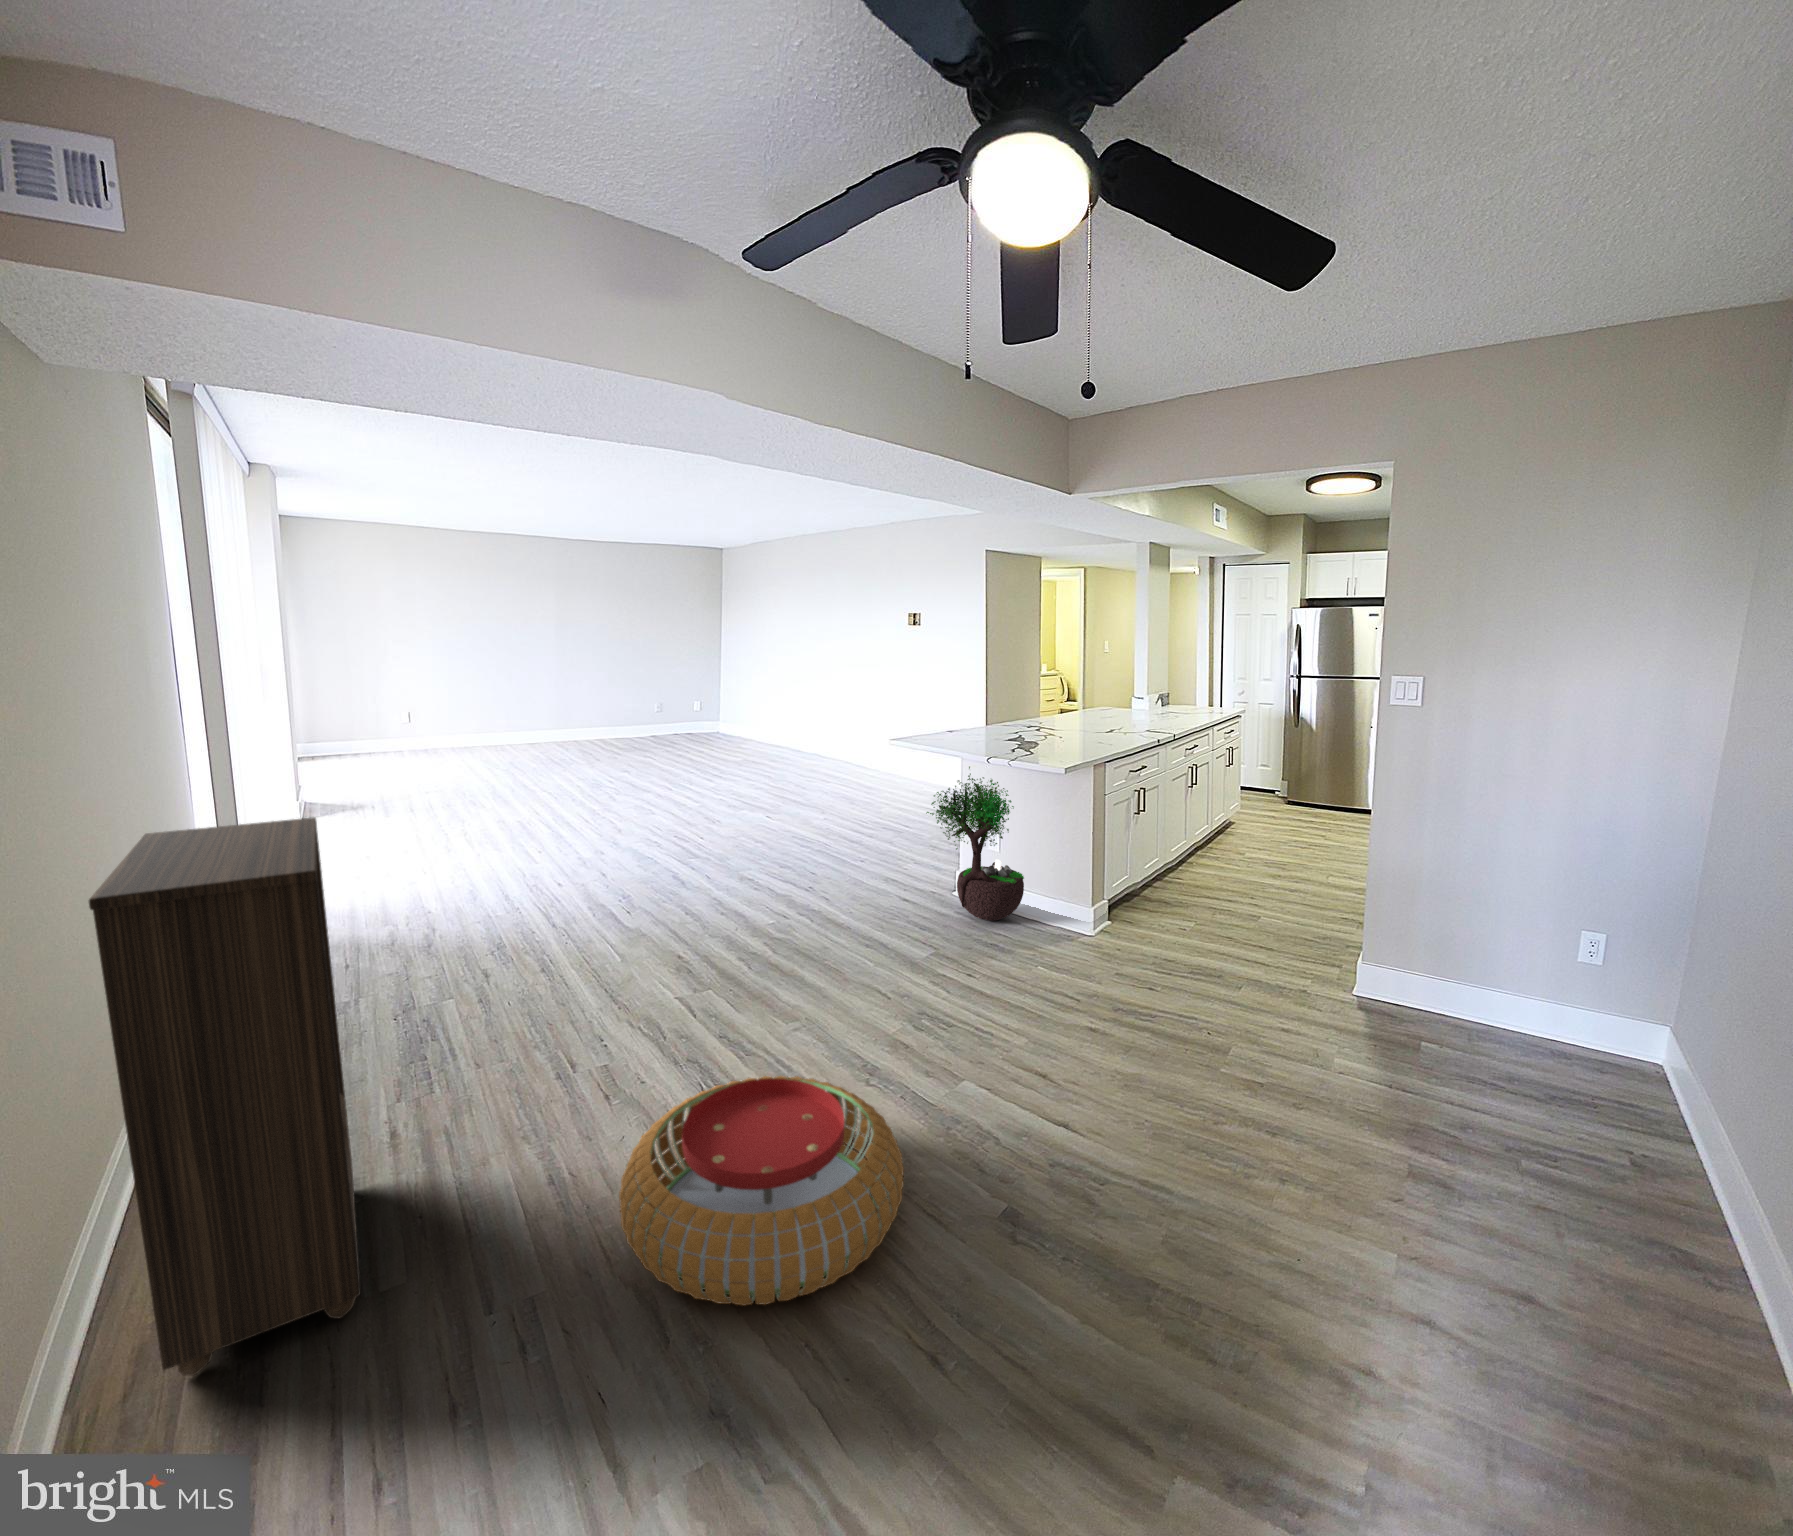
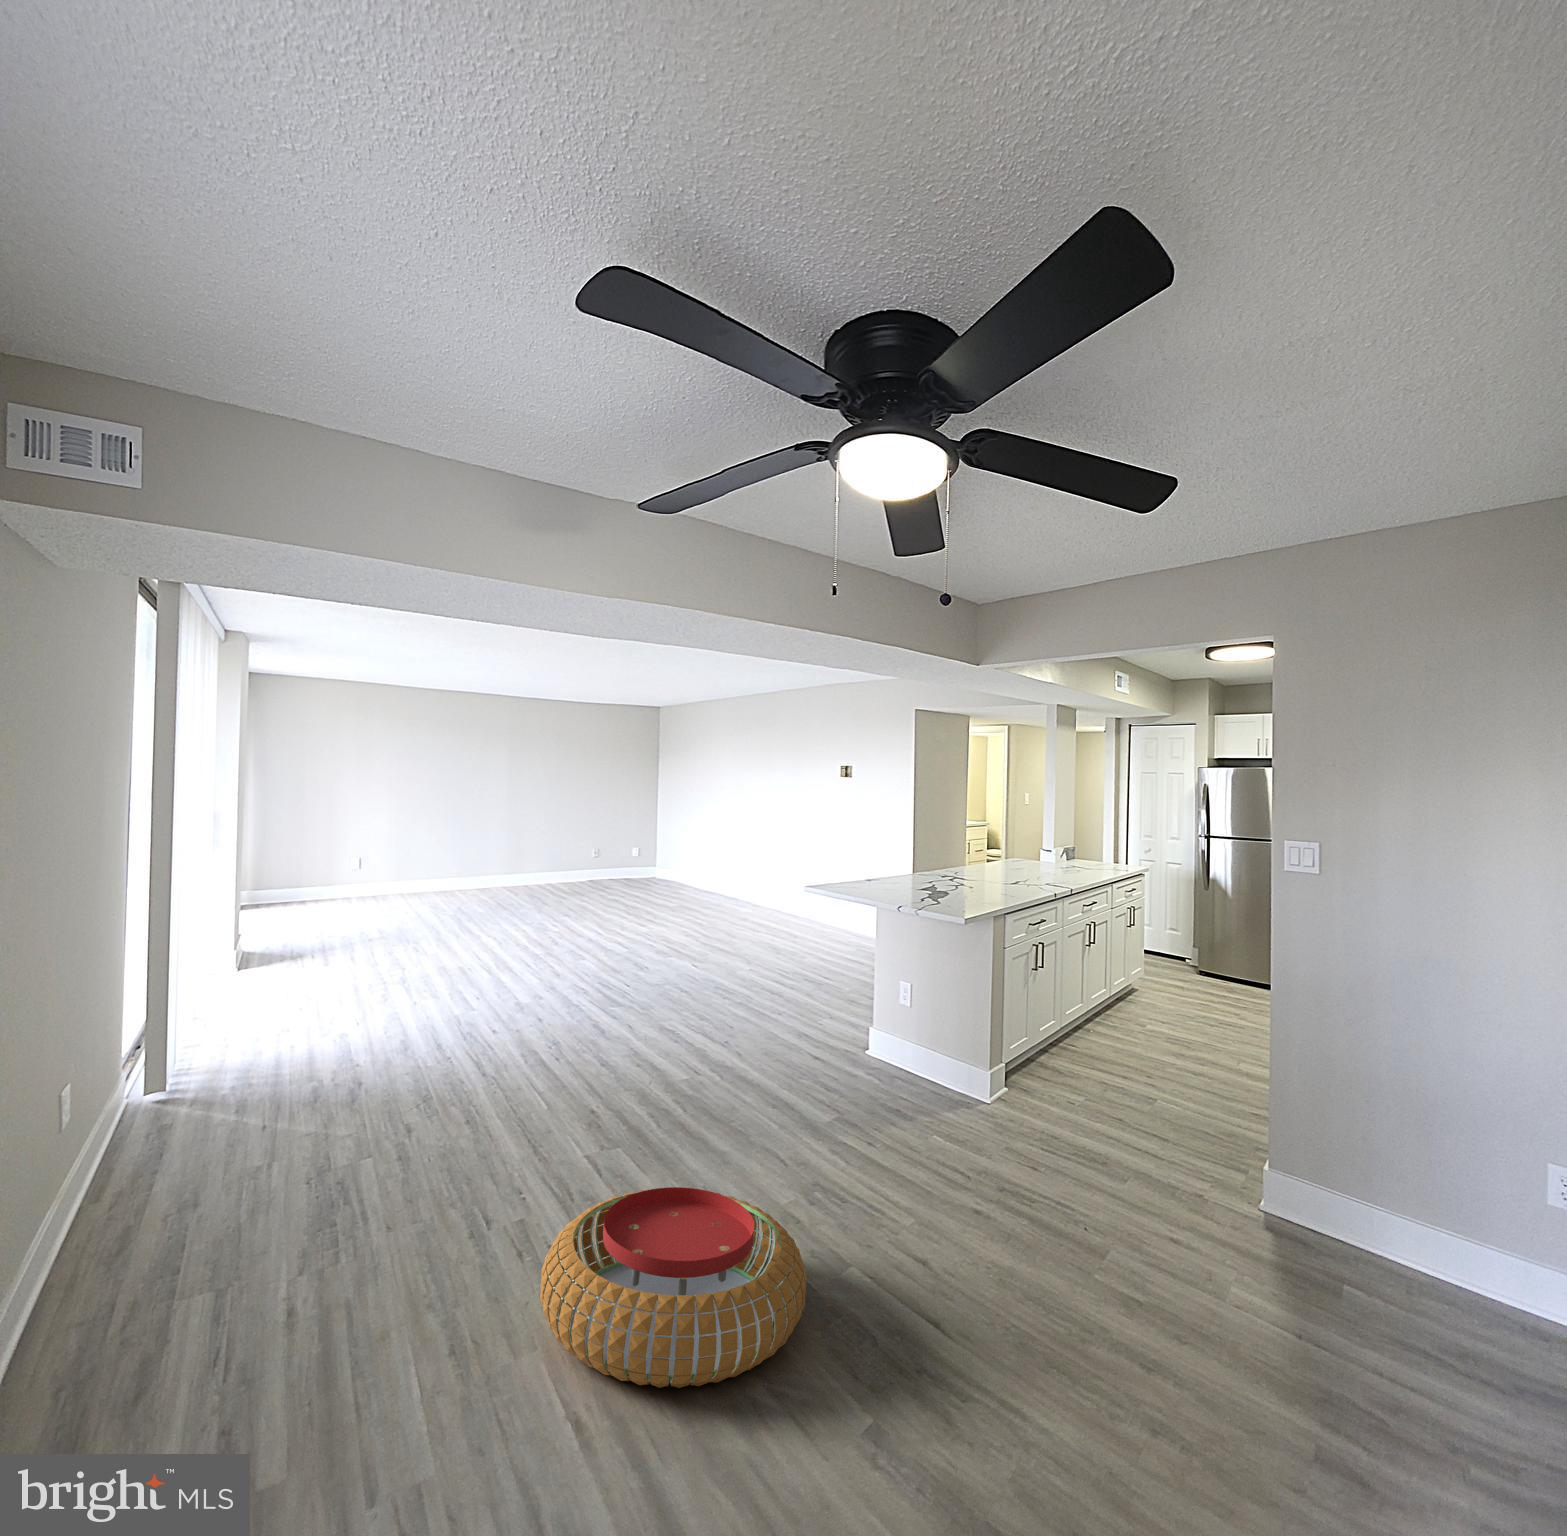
potted tree: present [926,766,1024,921] -> none [821,907,919,1070]
bookshelf: present [89,817,361,1376] -> none [133,906,340,1412]

